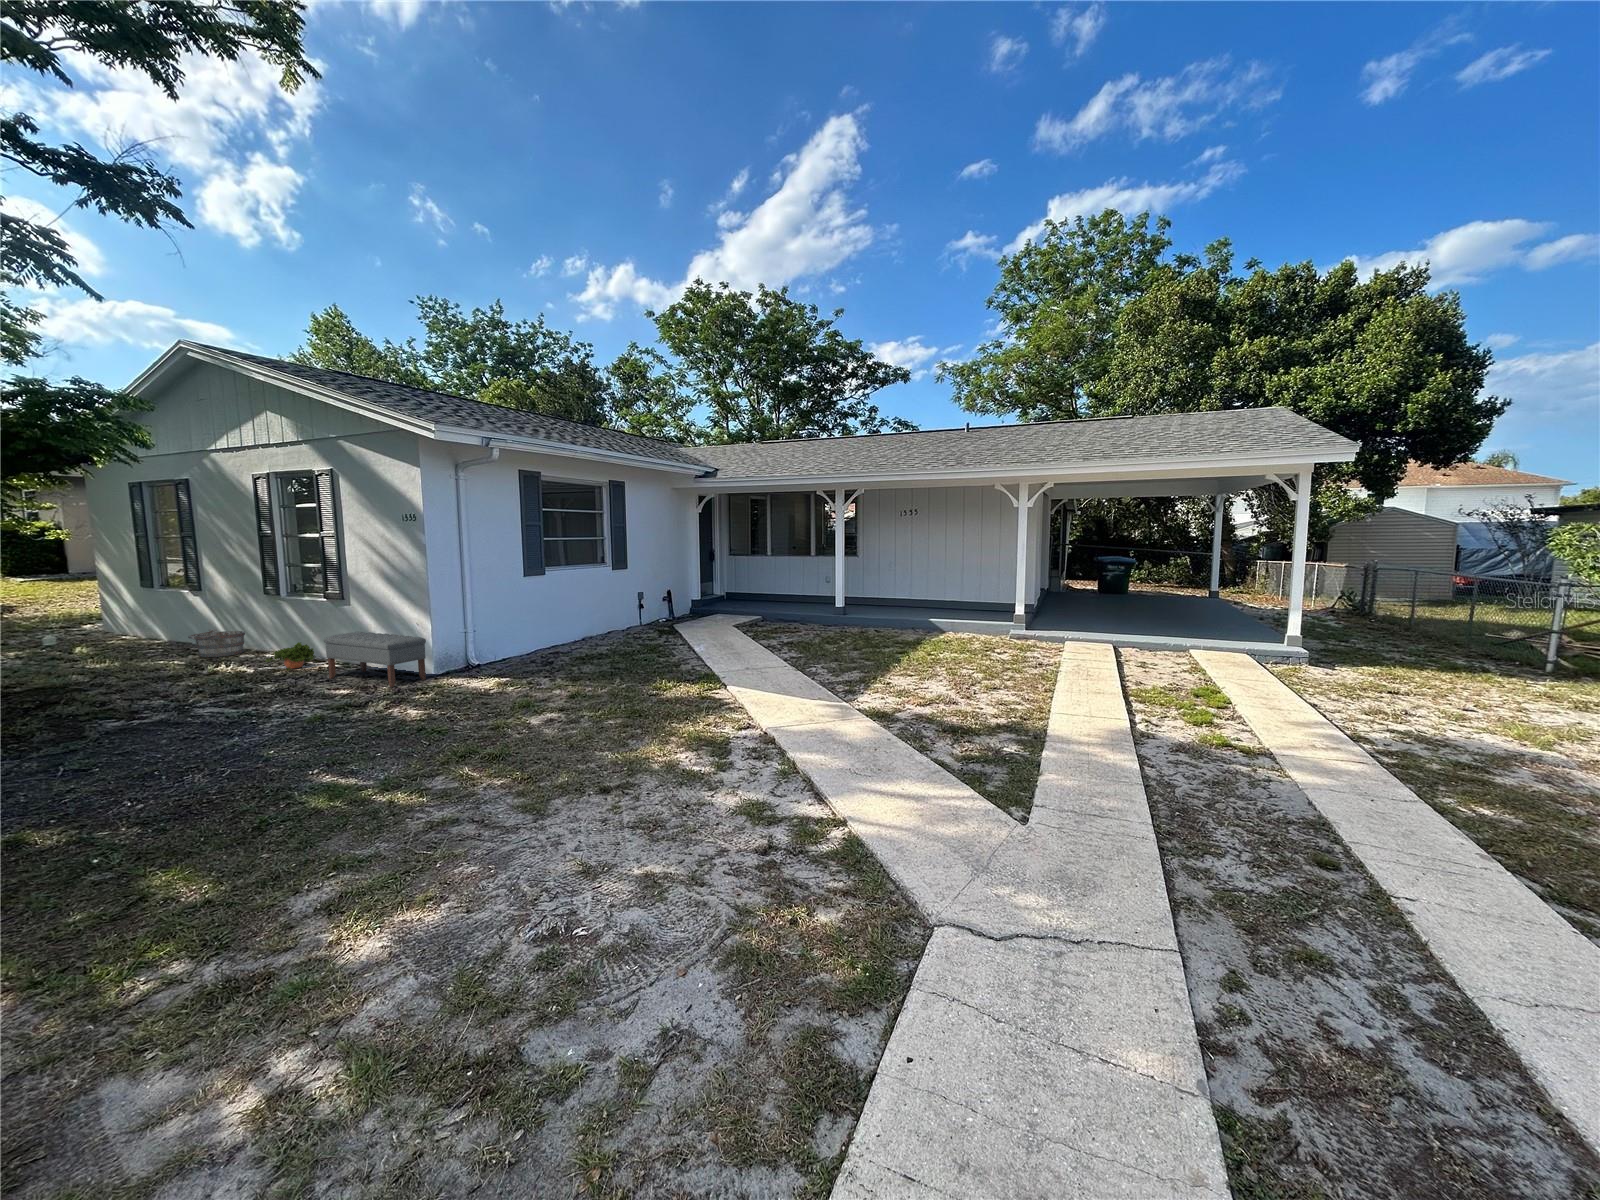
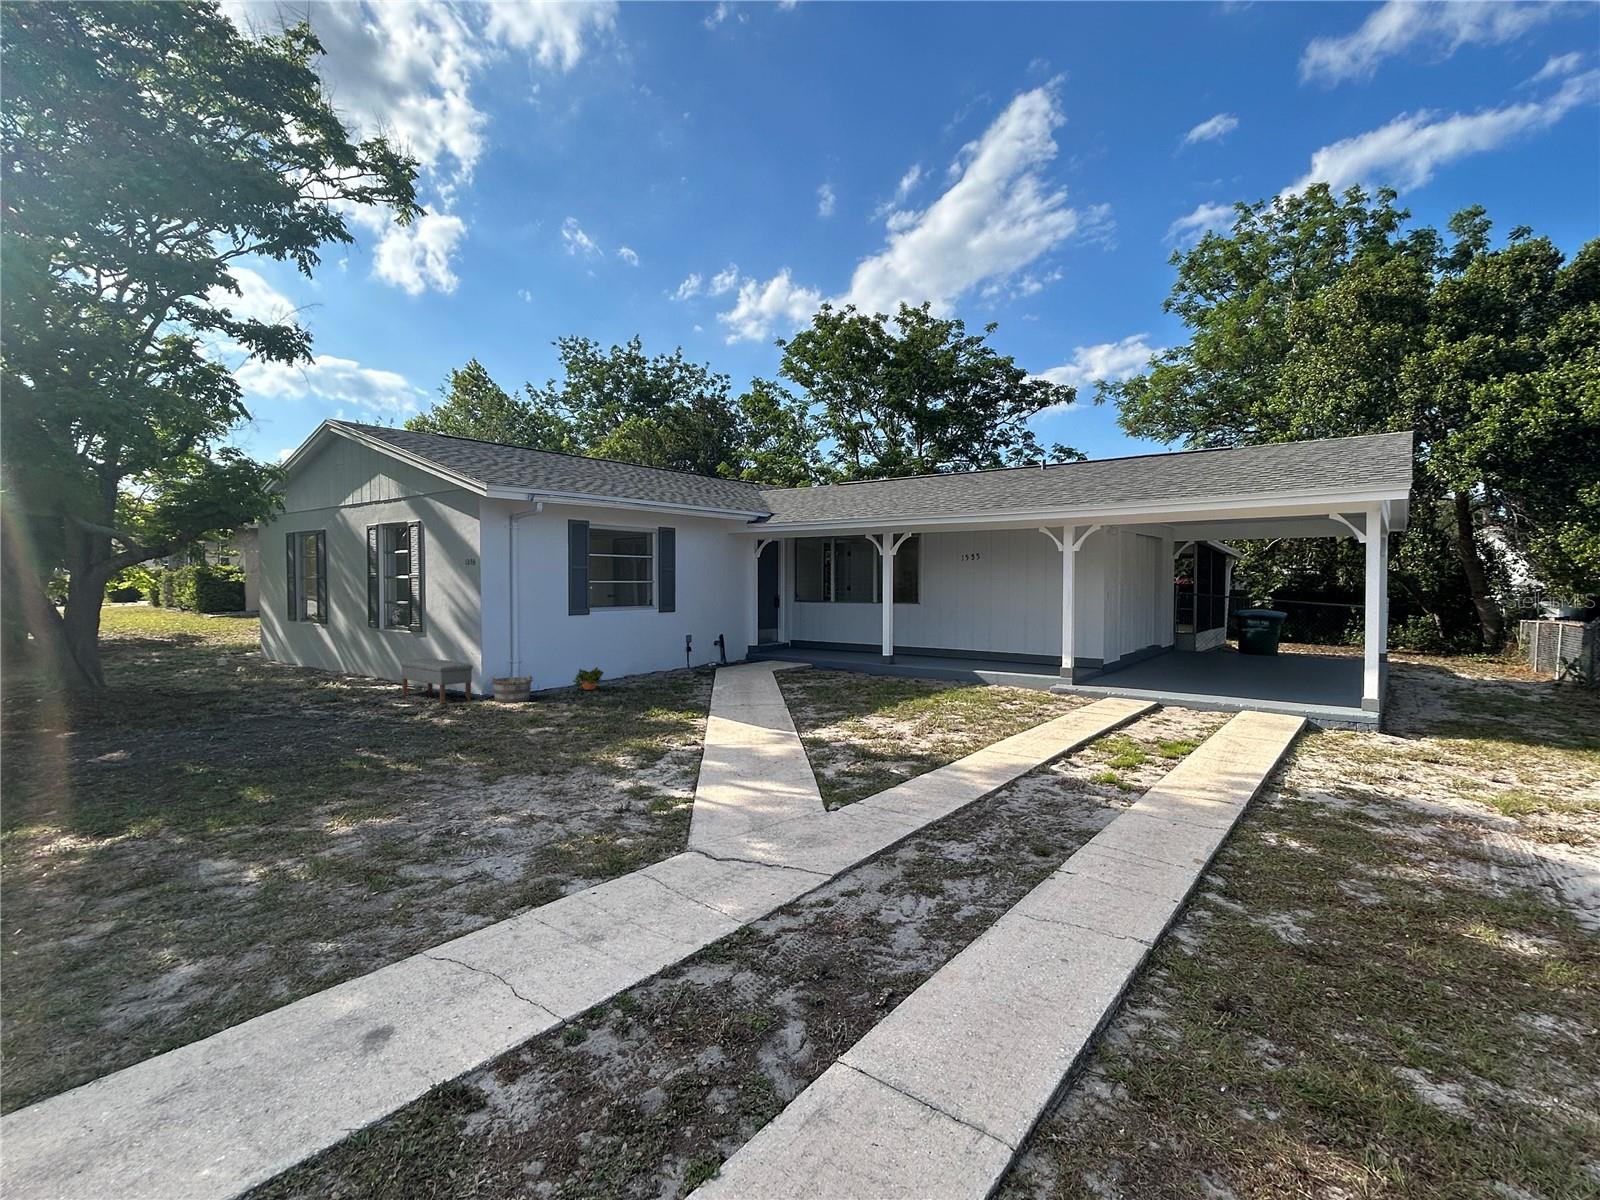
bucket: present [188,629,245,657] -> present [492,675,534,703]
potted plant: present [266,642,317,671] -> present [573,668,604,690]

